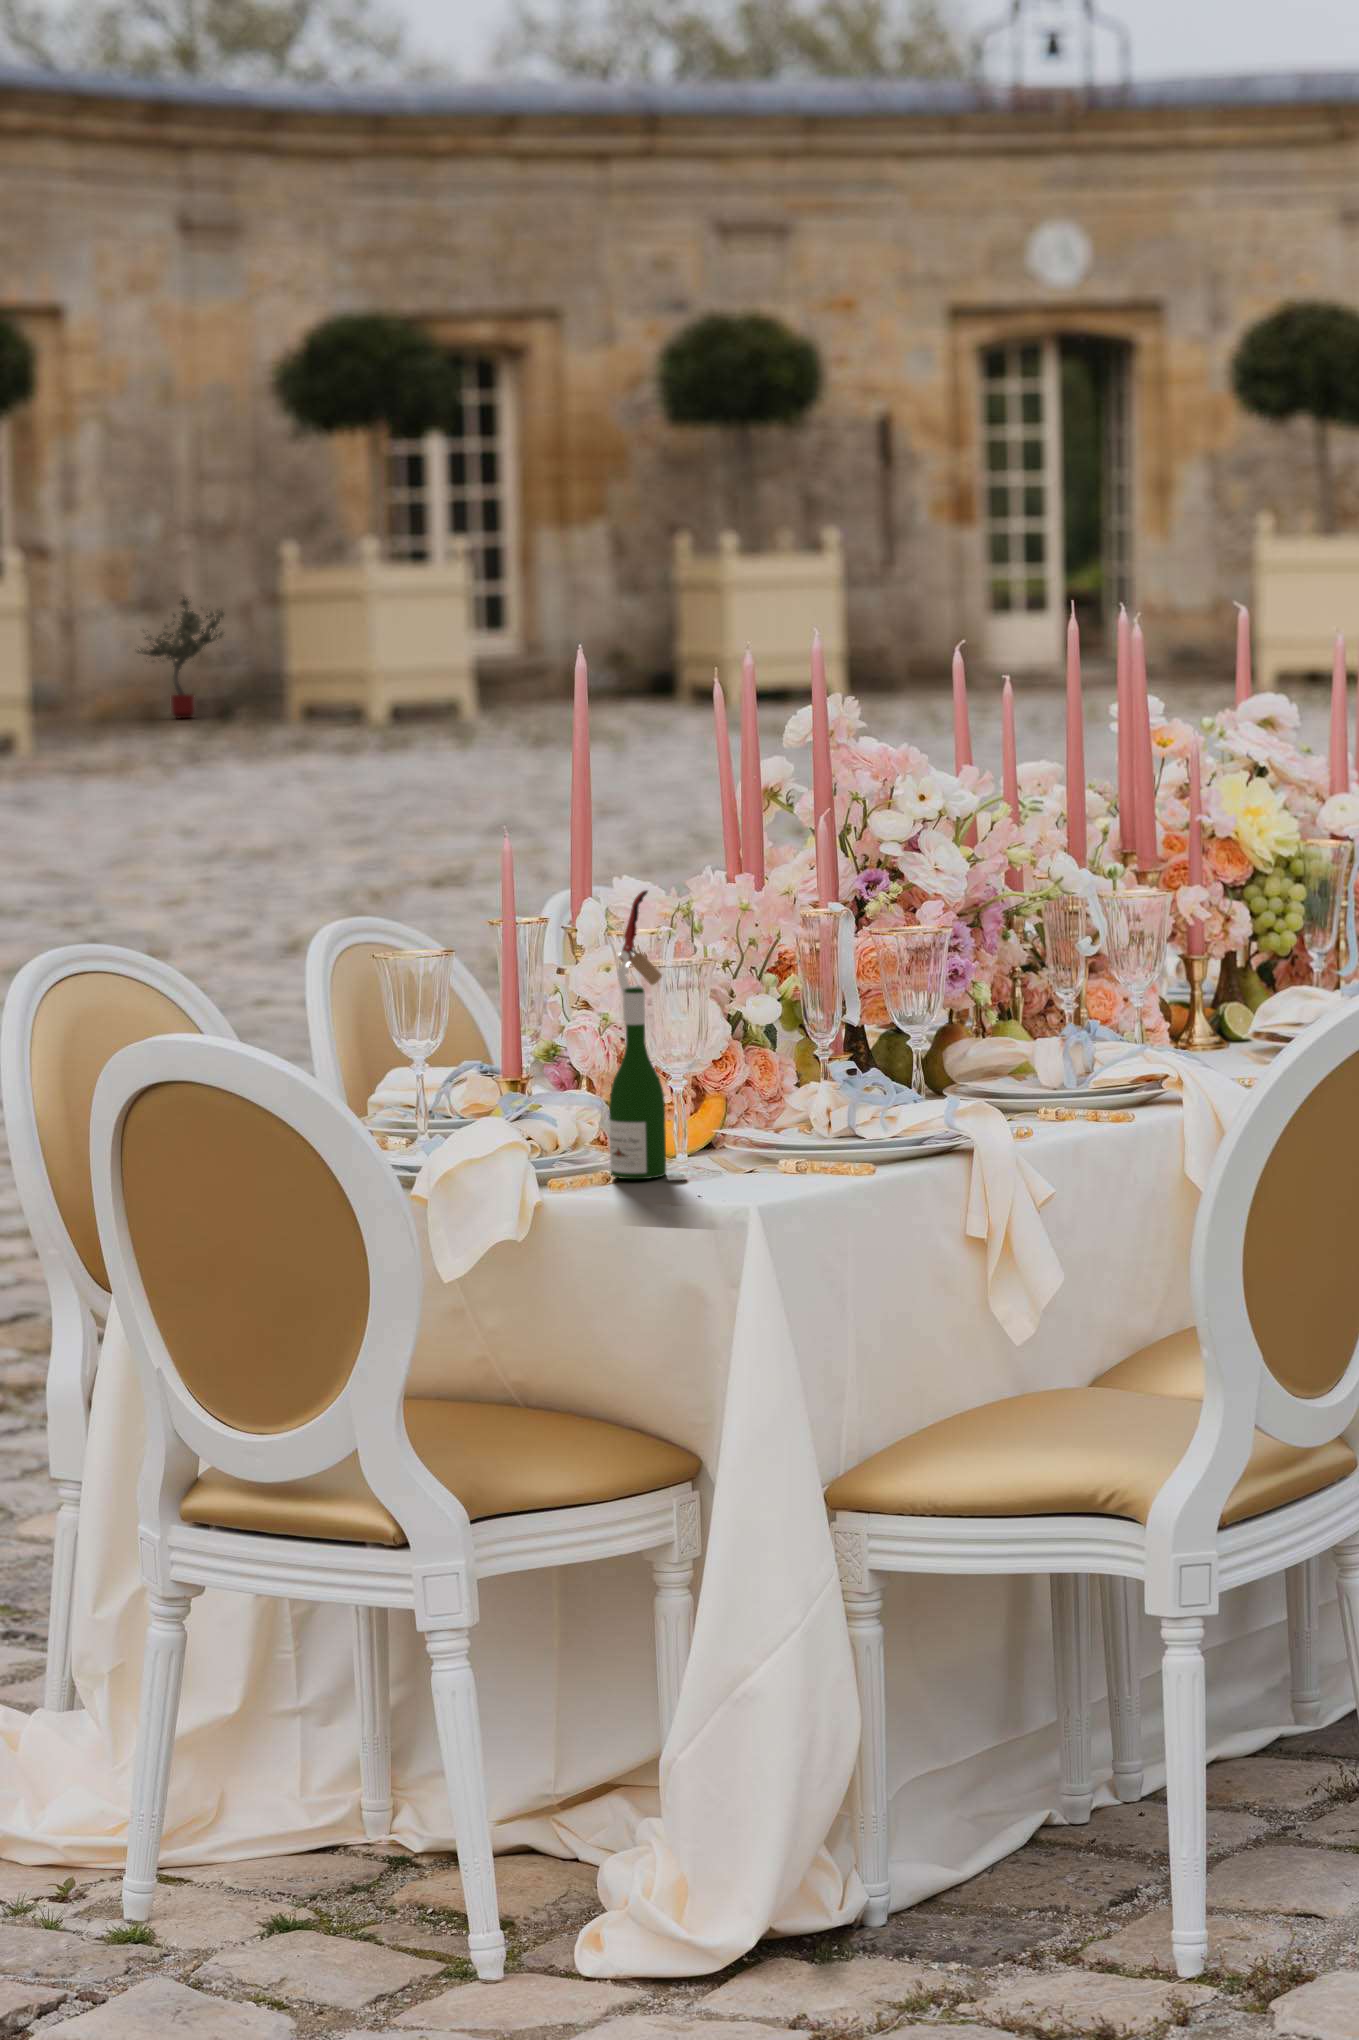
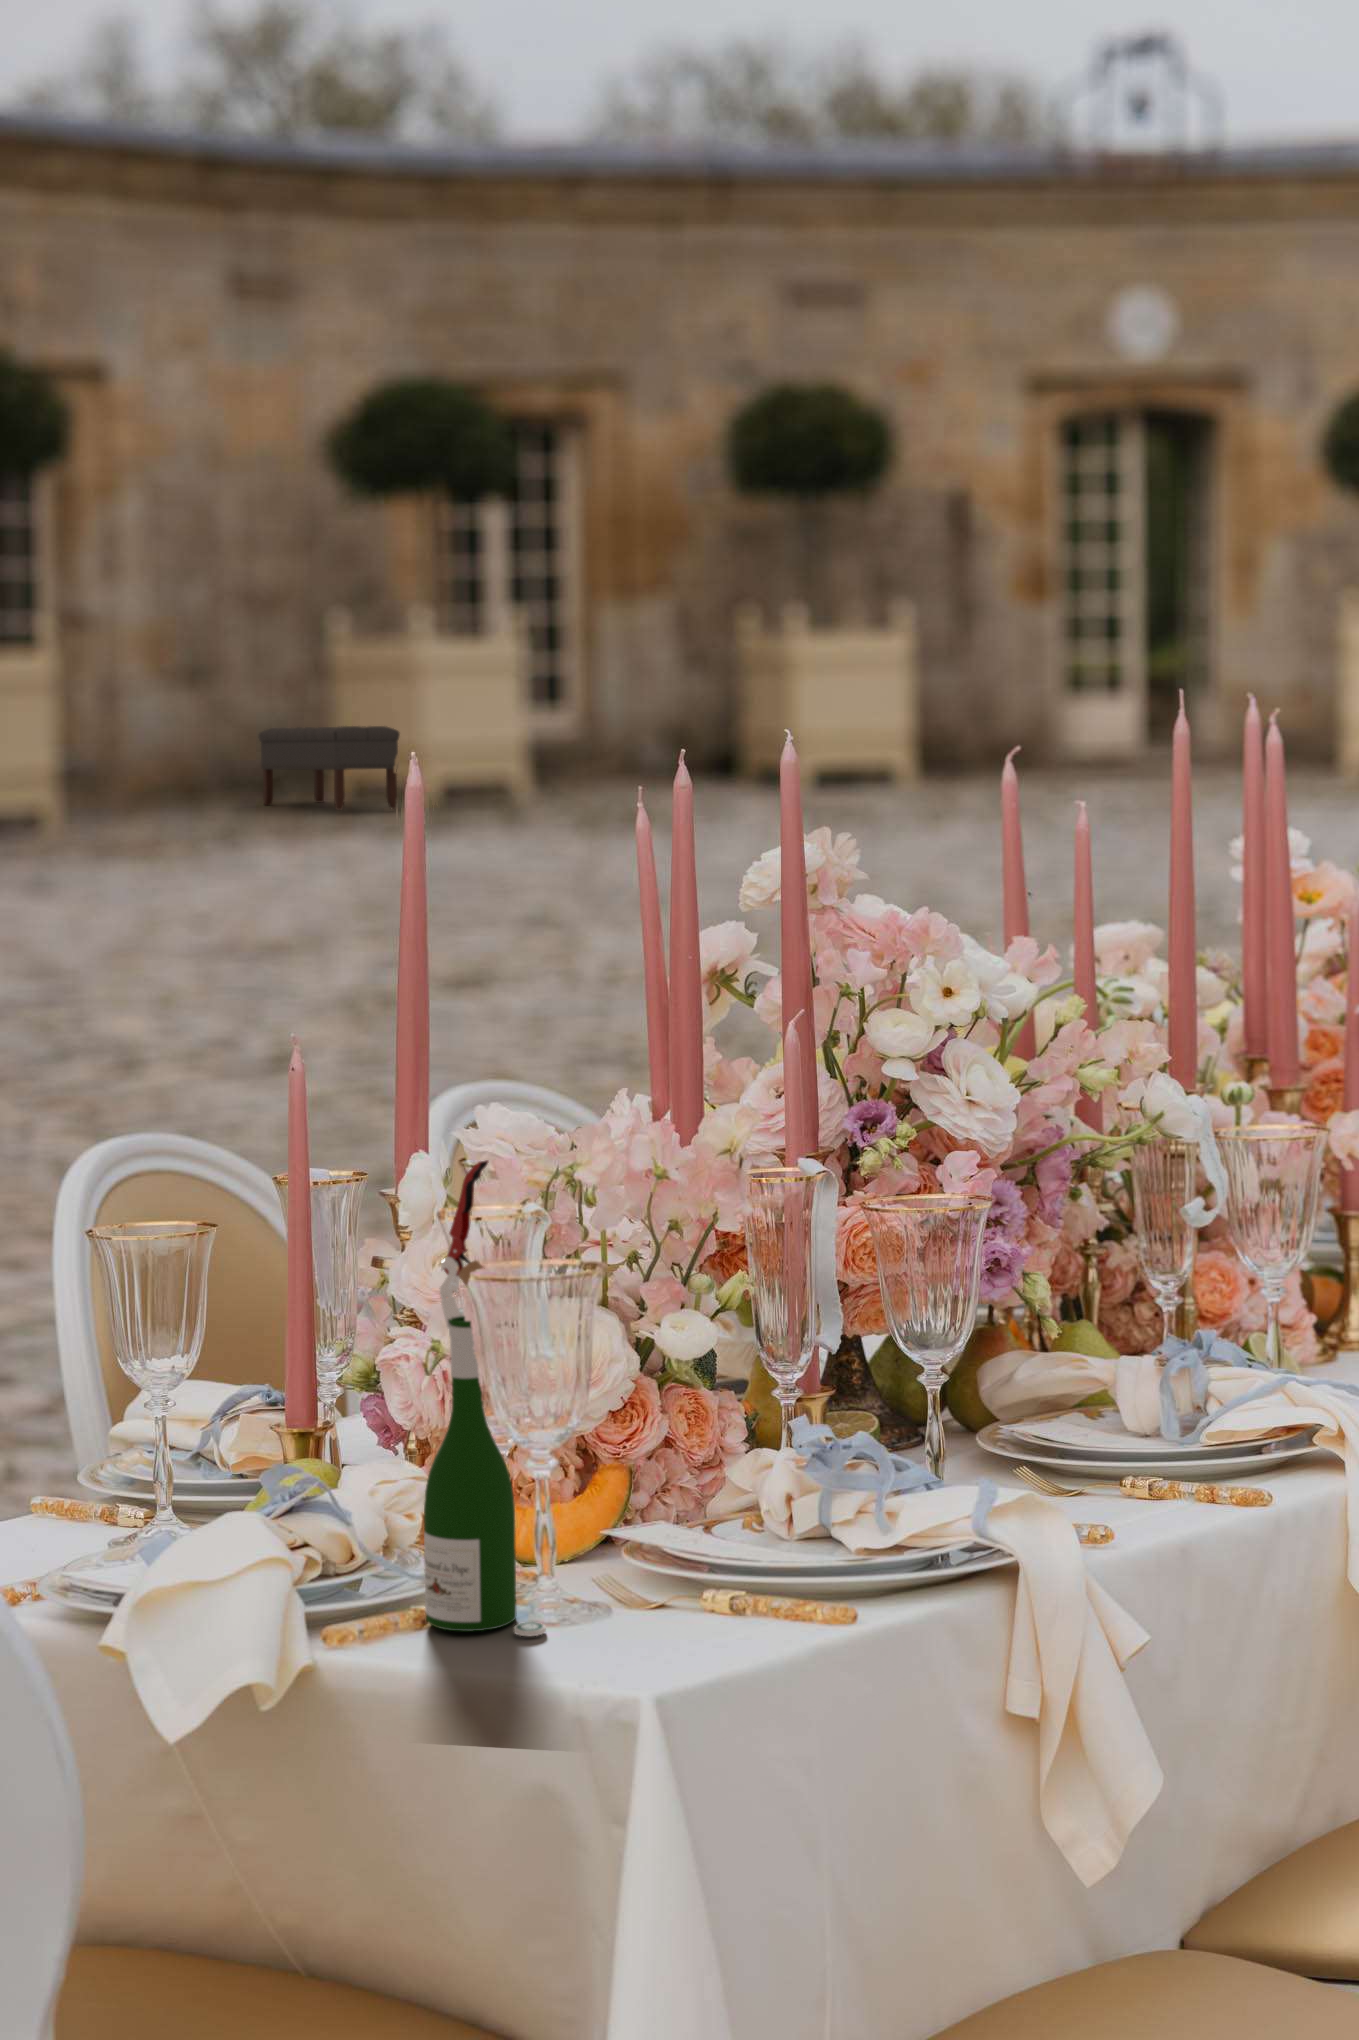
potted tree: present [138,593,224,718] -> none [161,667,258,799]
bench: none [229,647,364,727] -> present [259,726,400,810]

